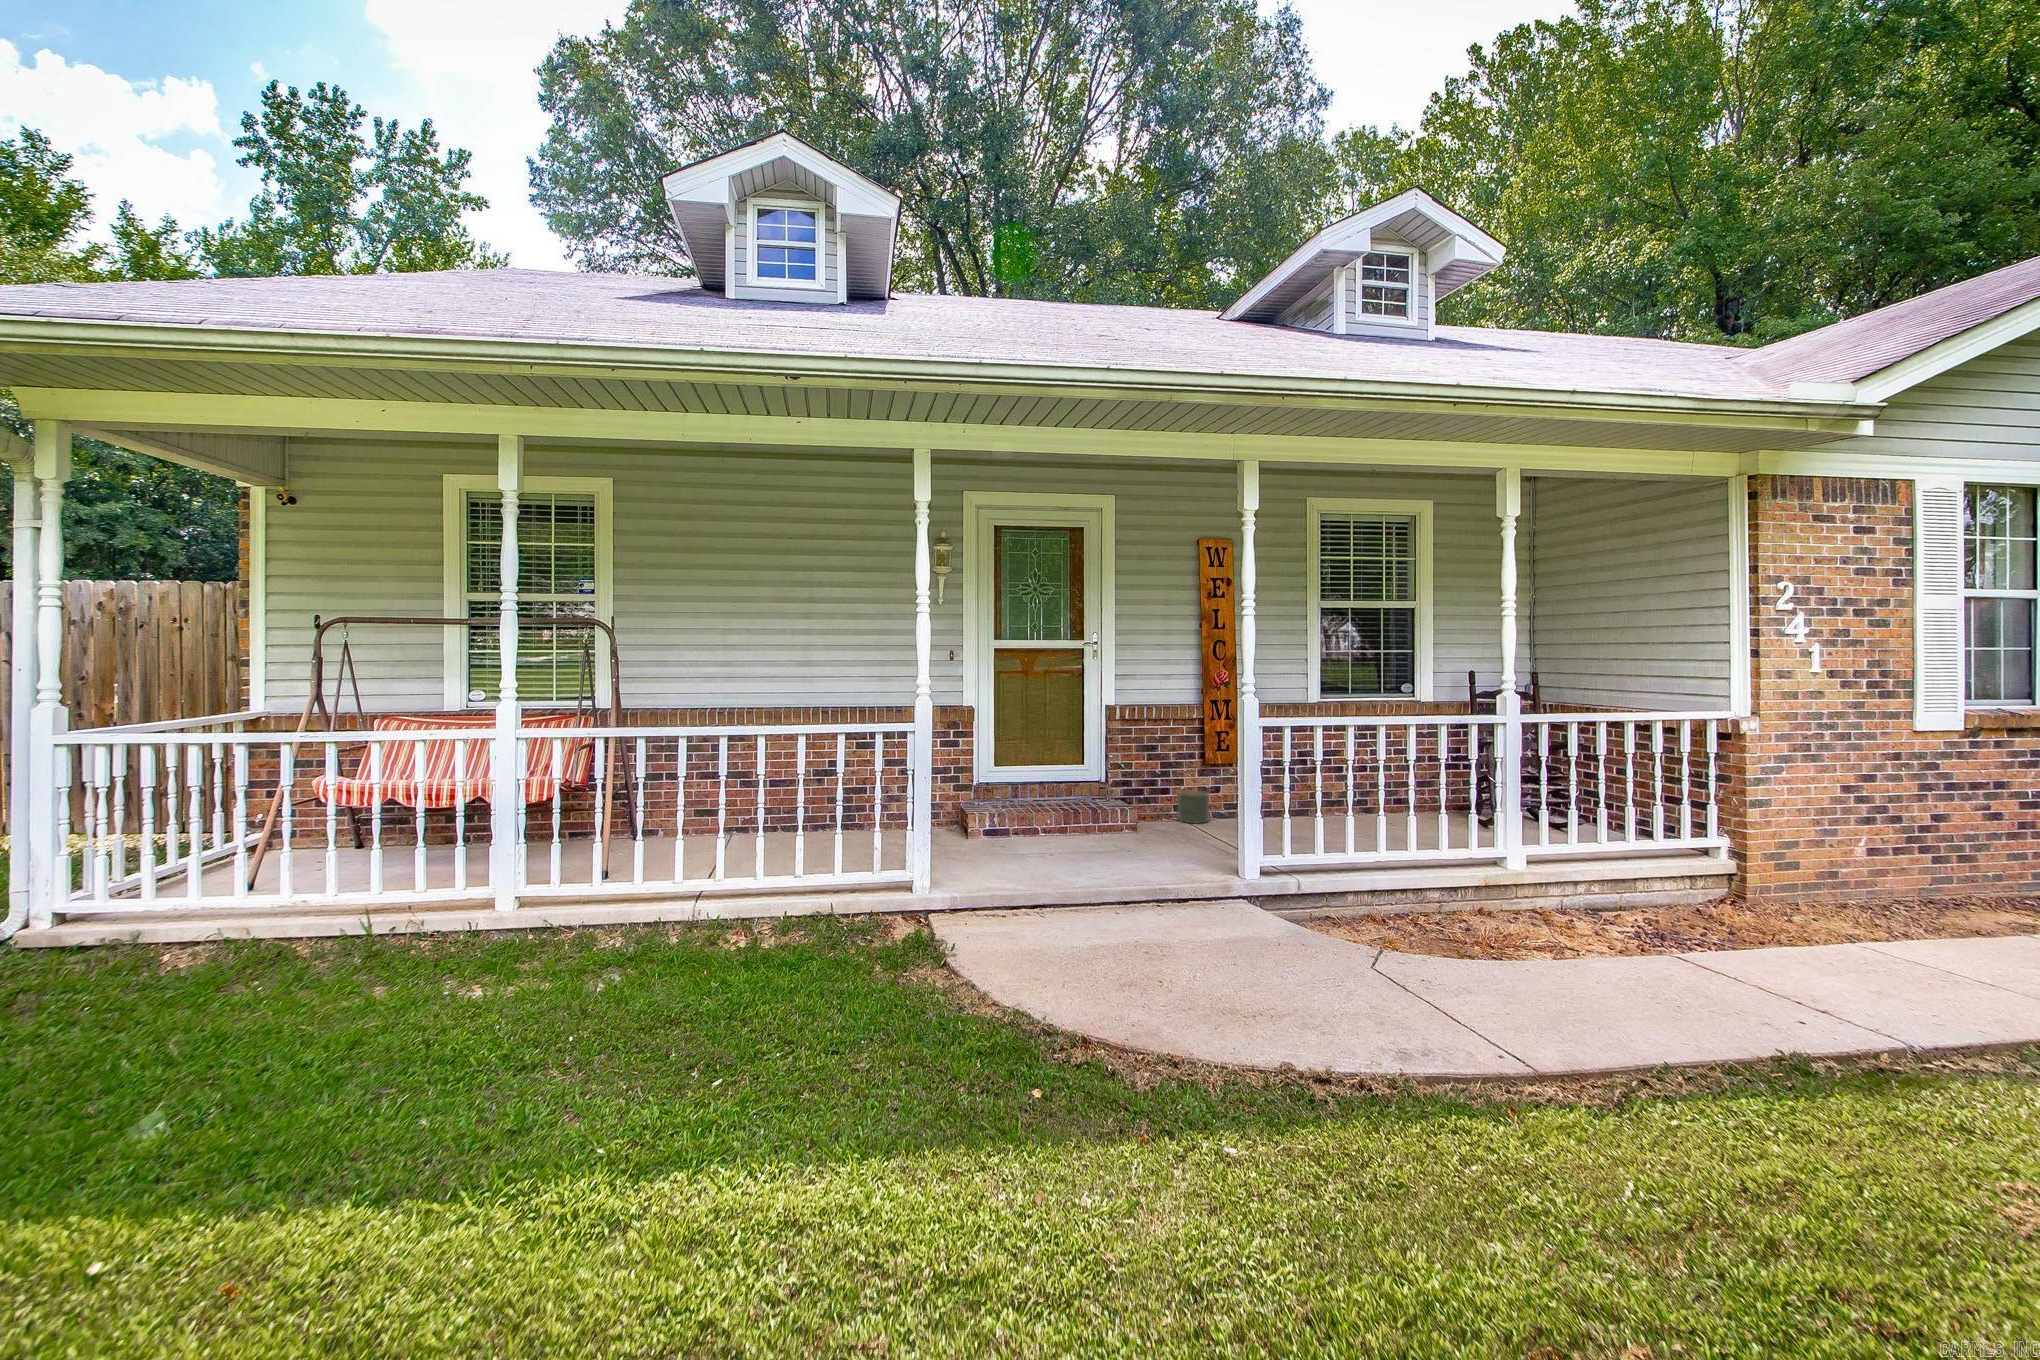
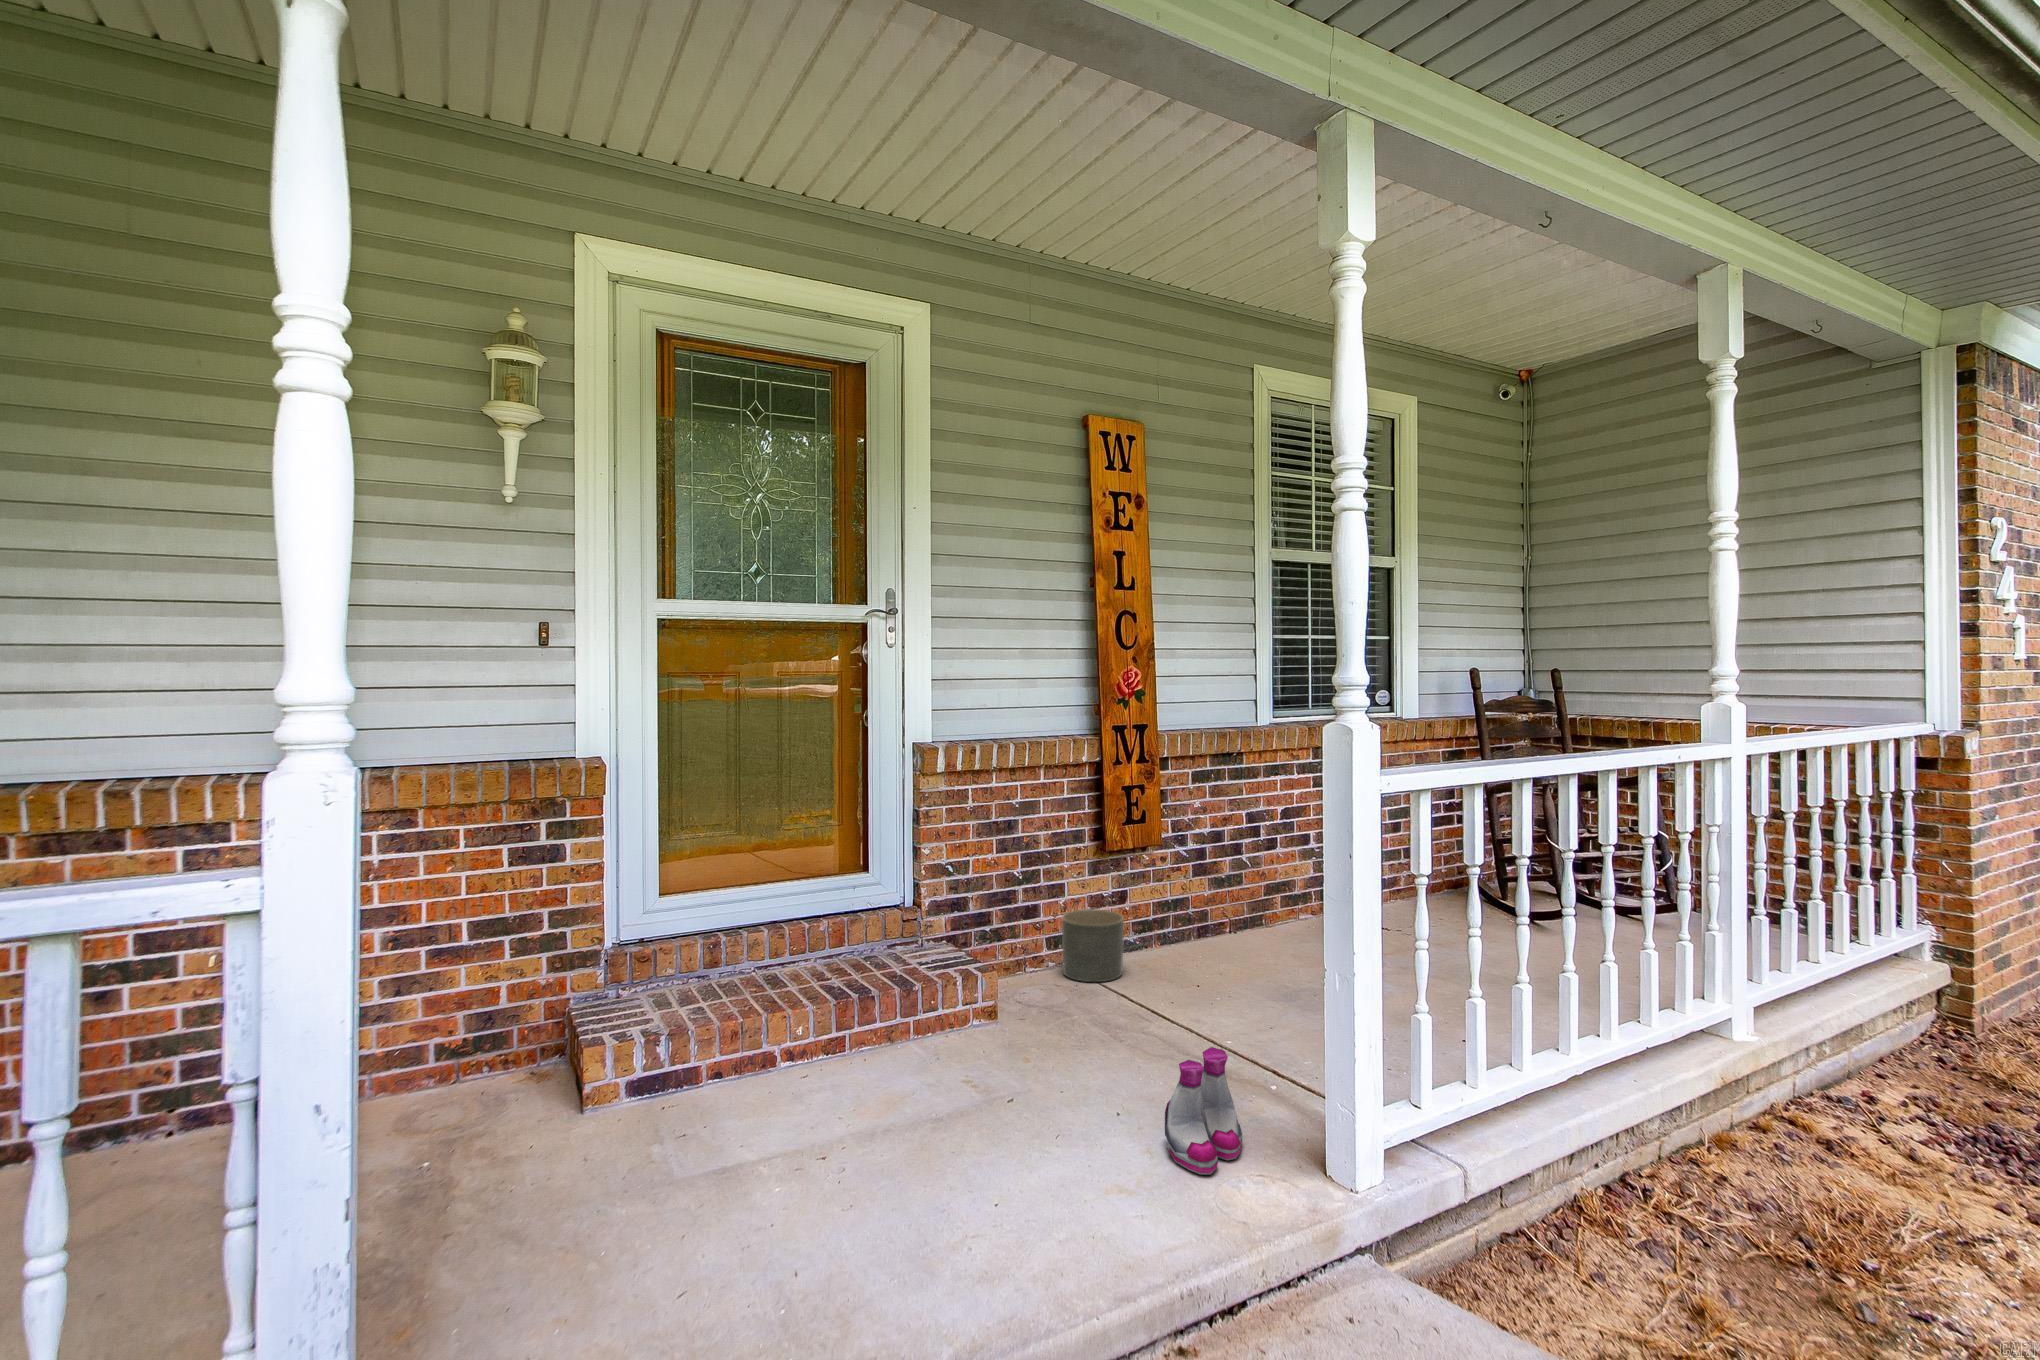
boots: none [1178,825,1210,866] -> present [1165,1047,1242,1175]

